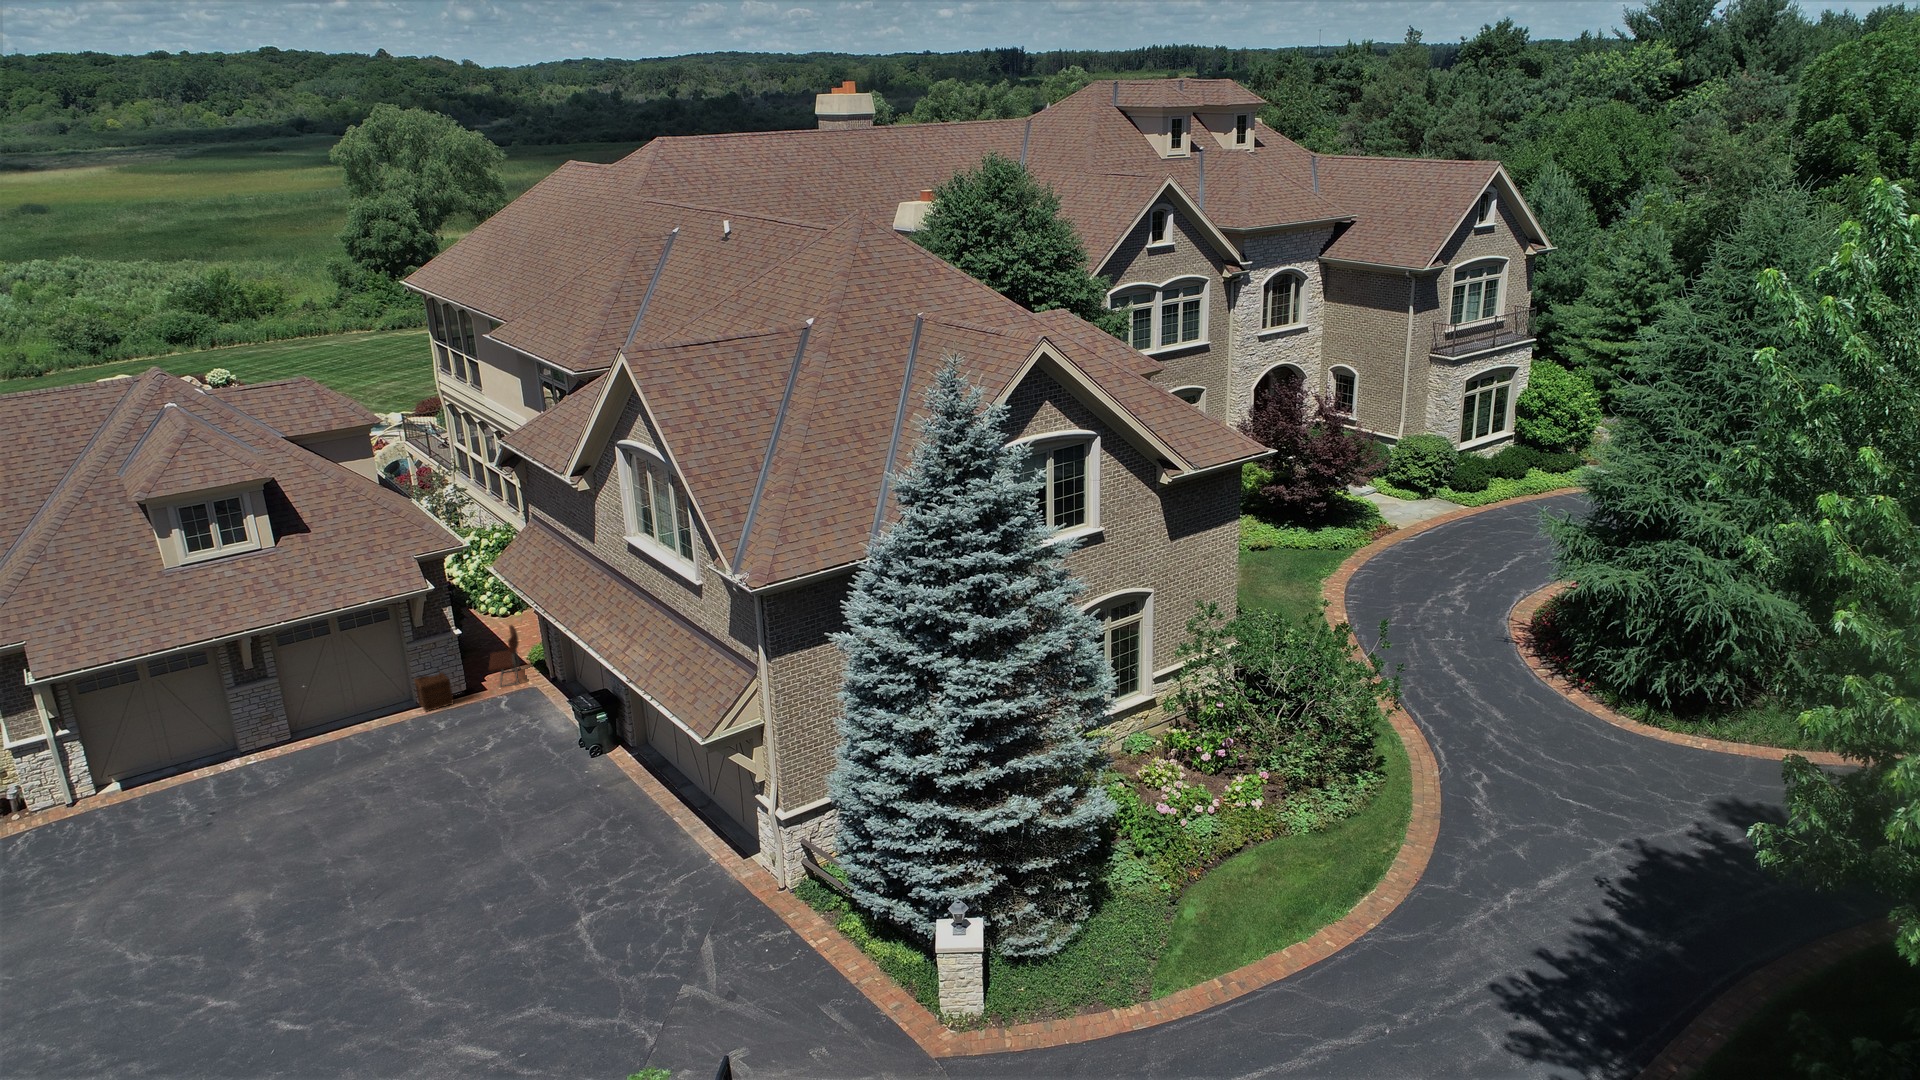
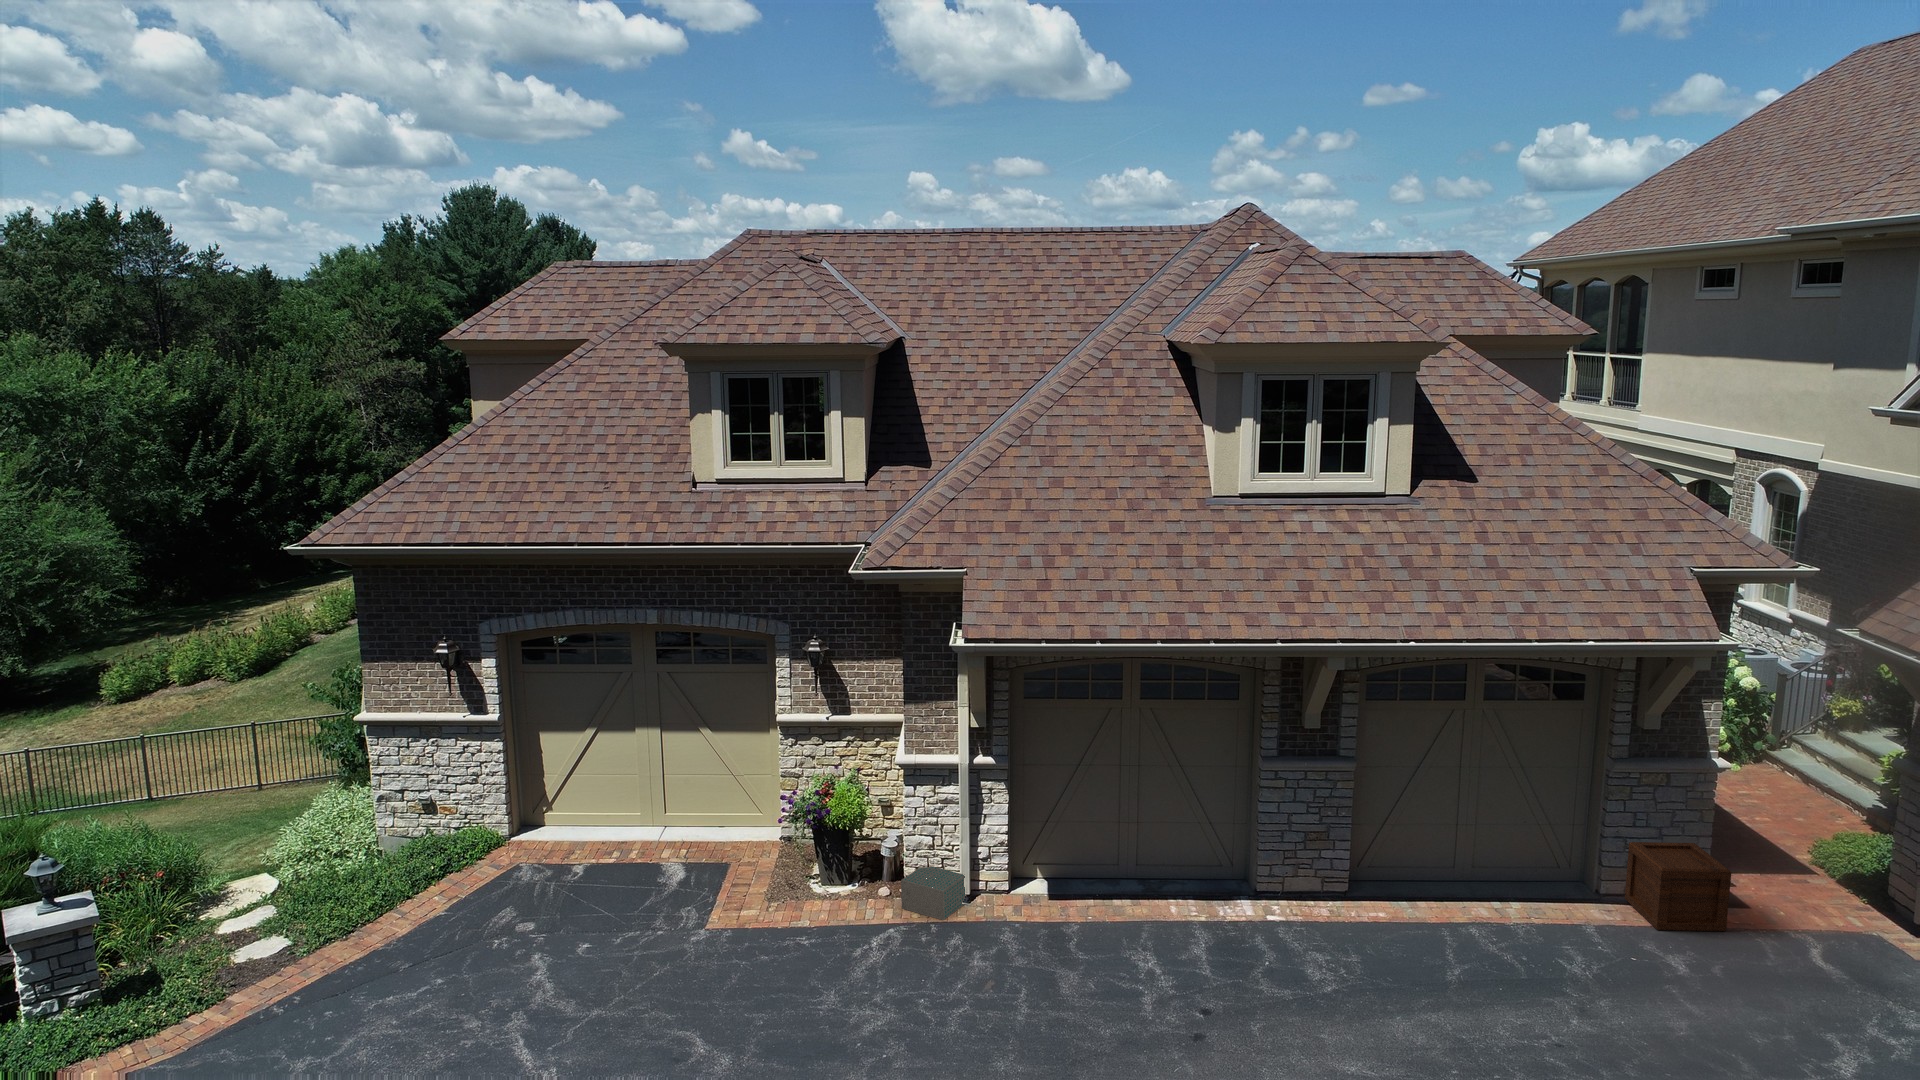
bench: present [489,625,520,687] -> none [1789,780,1900,930]
storage box: none [27,793,71,821] -> present [901,866,965,920]

